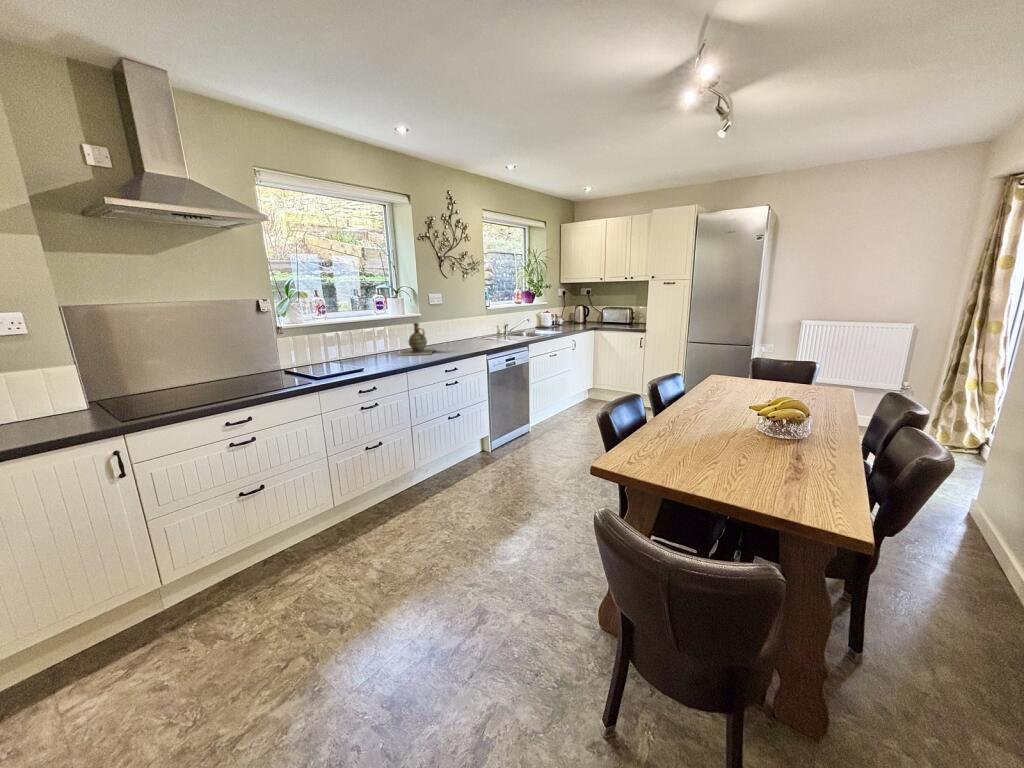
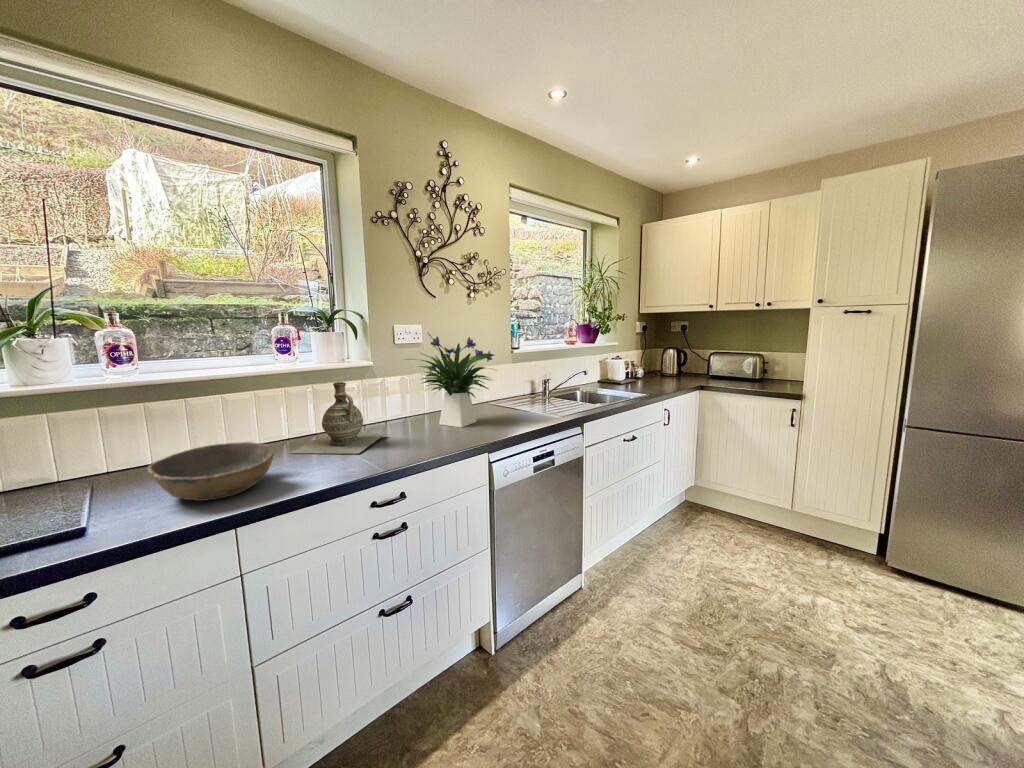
flower arrangement: none [439,298,486,346] -> present [406,333,494,427]
bowl: none [366,347,409,365] -> present [147,442,274,501]

